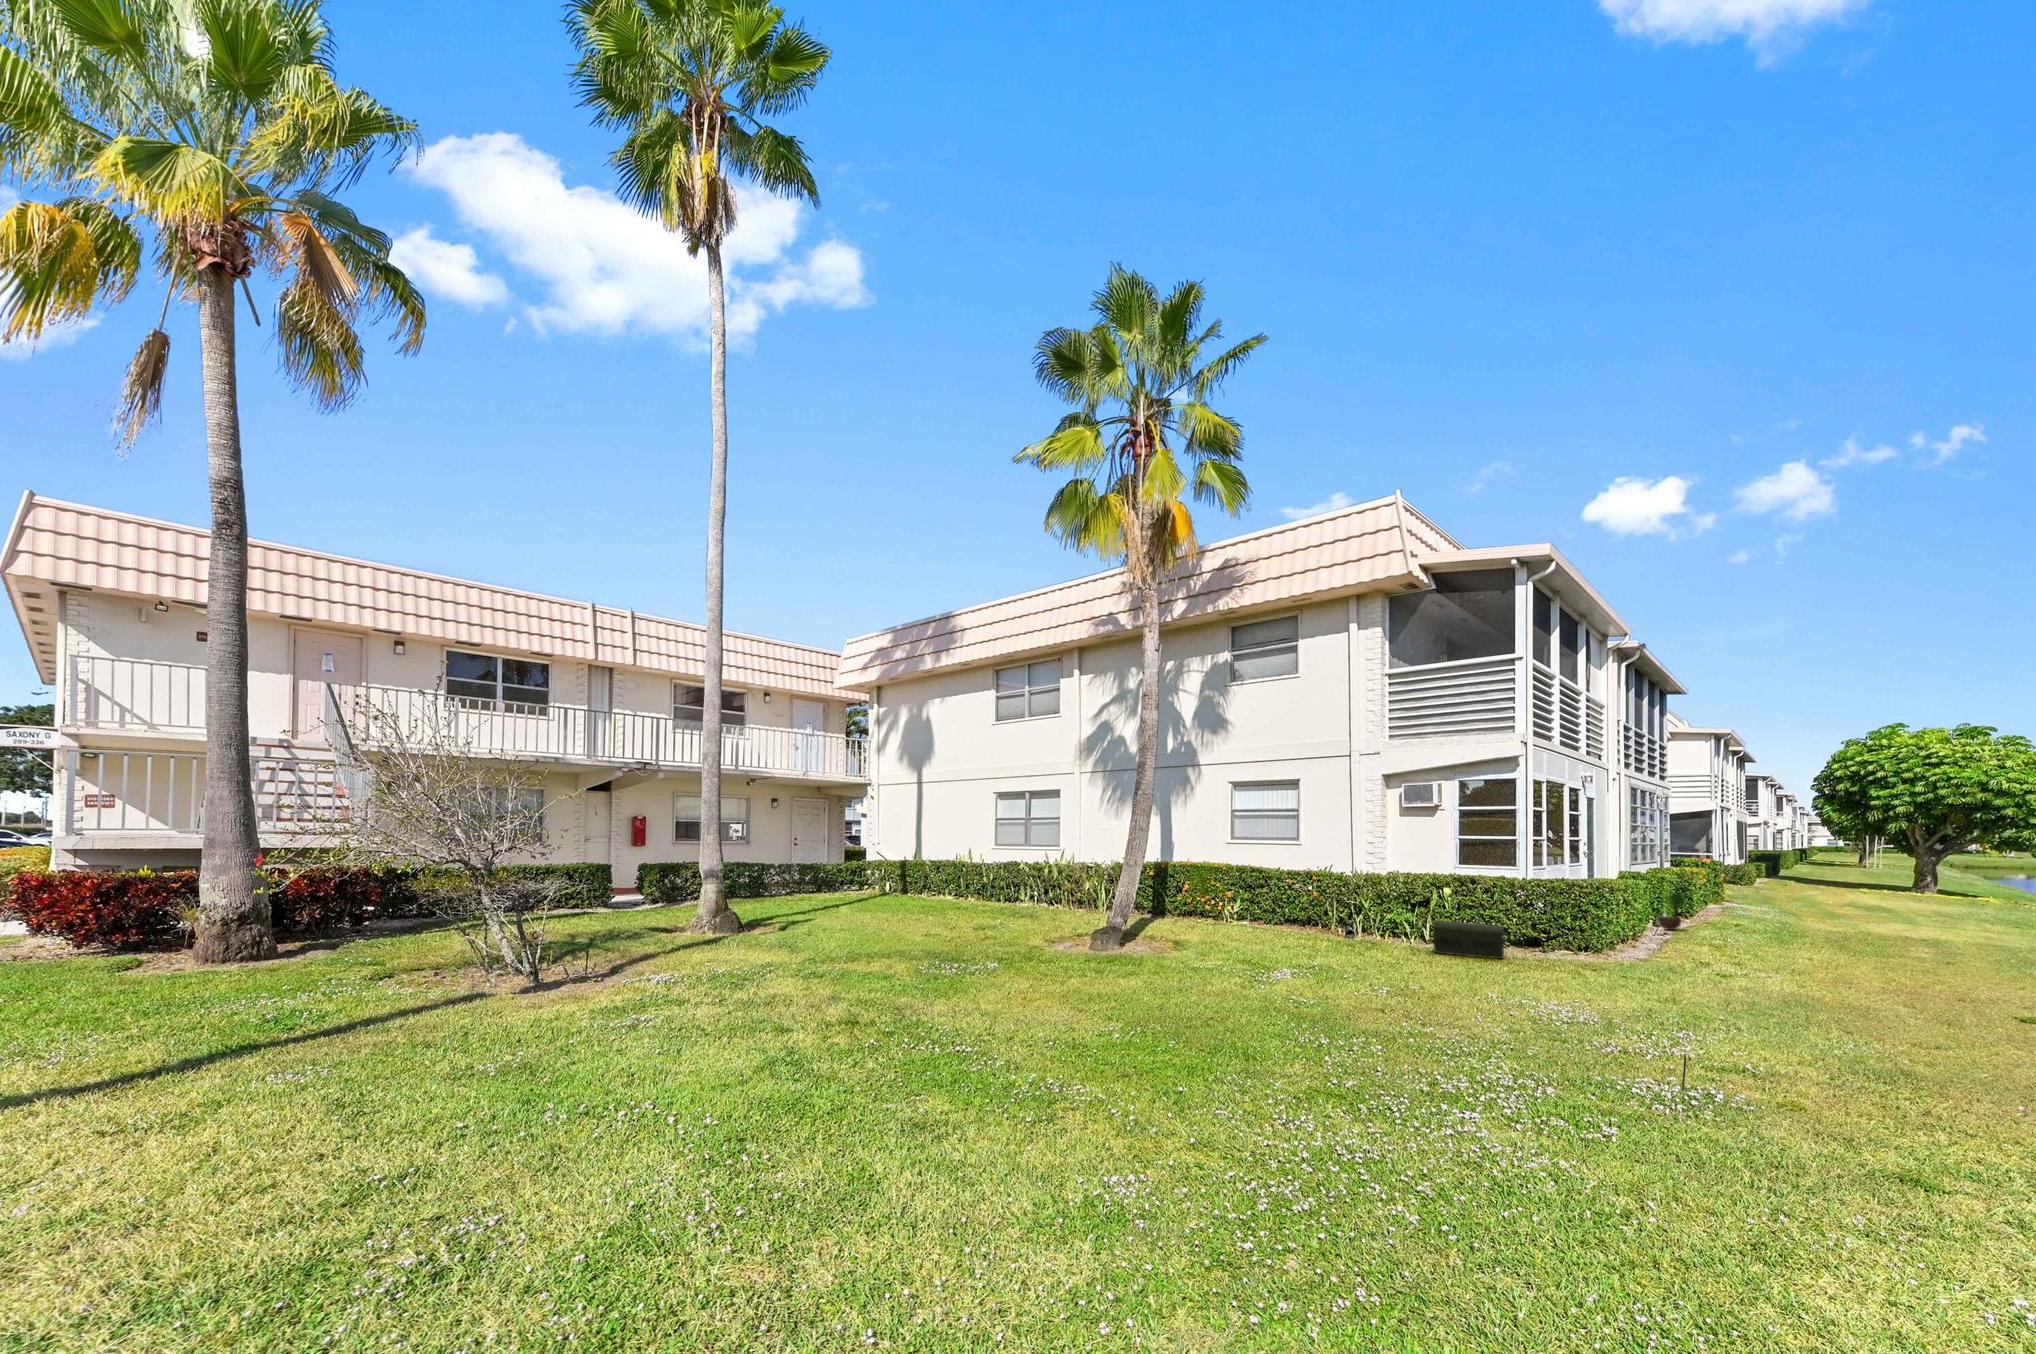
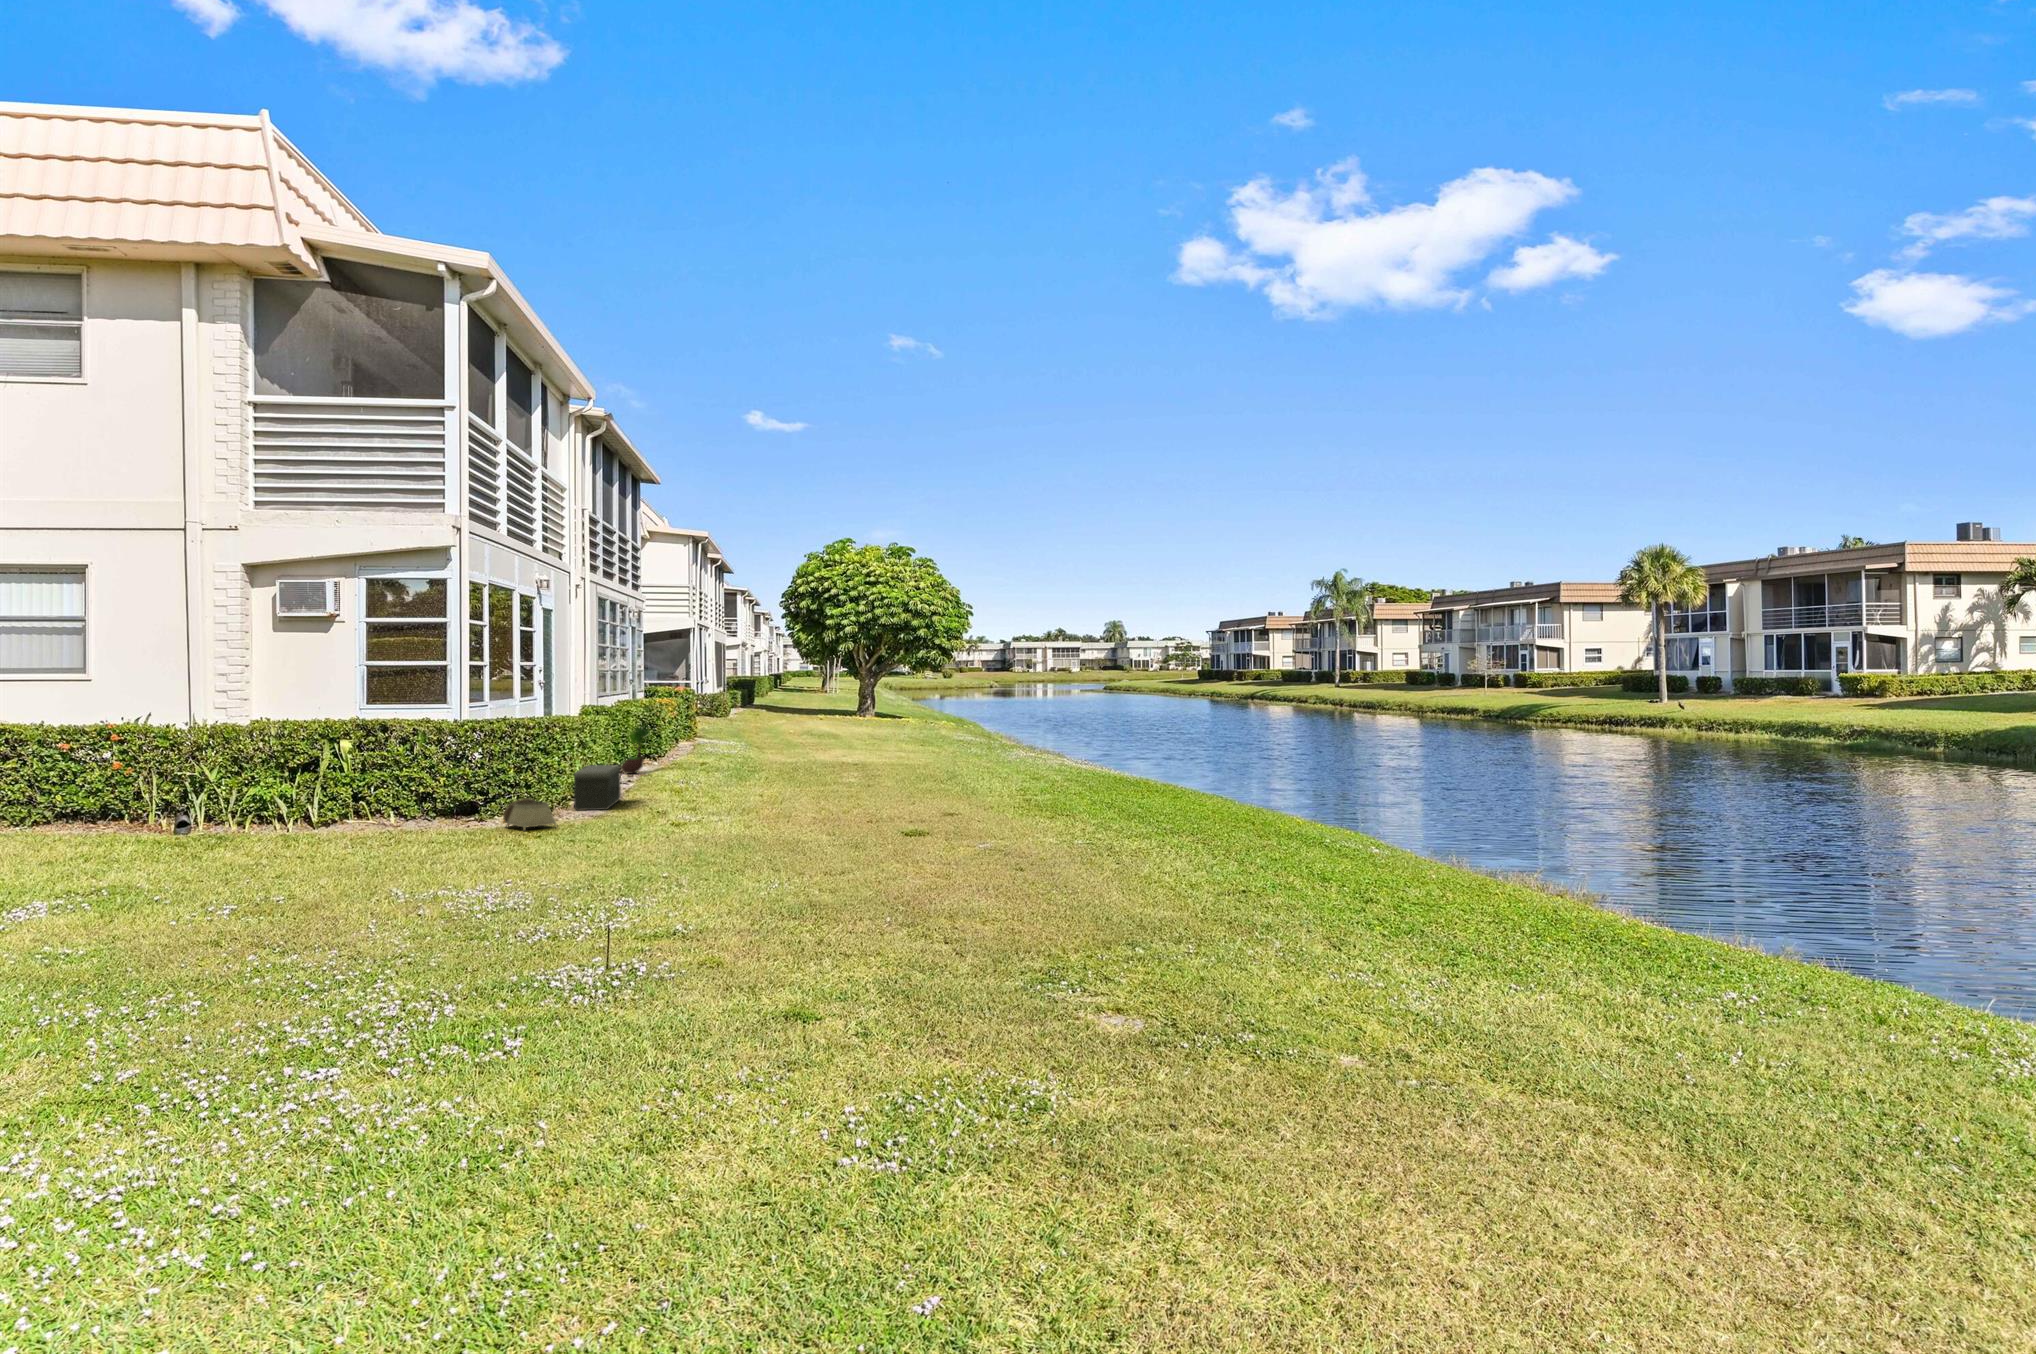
storage bench: present [1433,920,1504,959] -> present [574,765,621,811]
basket: none [1562,942,1607,968] -> present [503,798,557,830]

